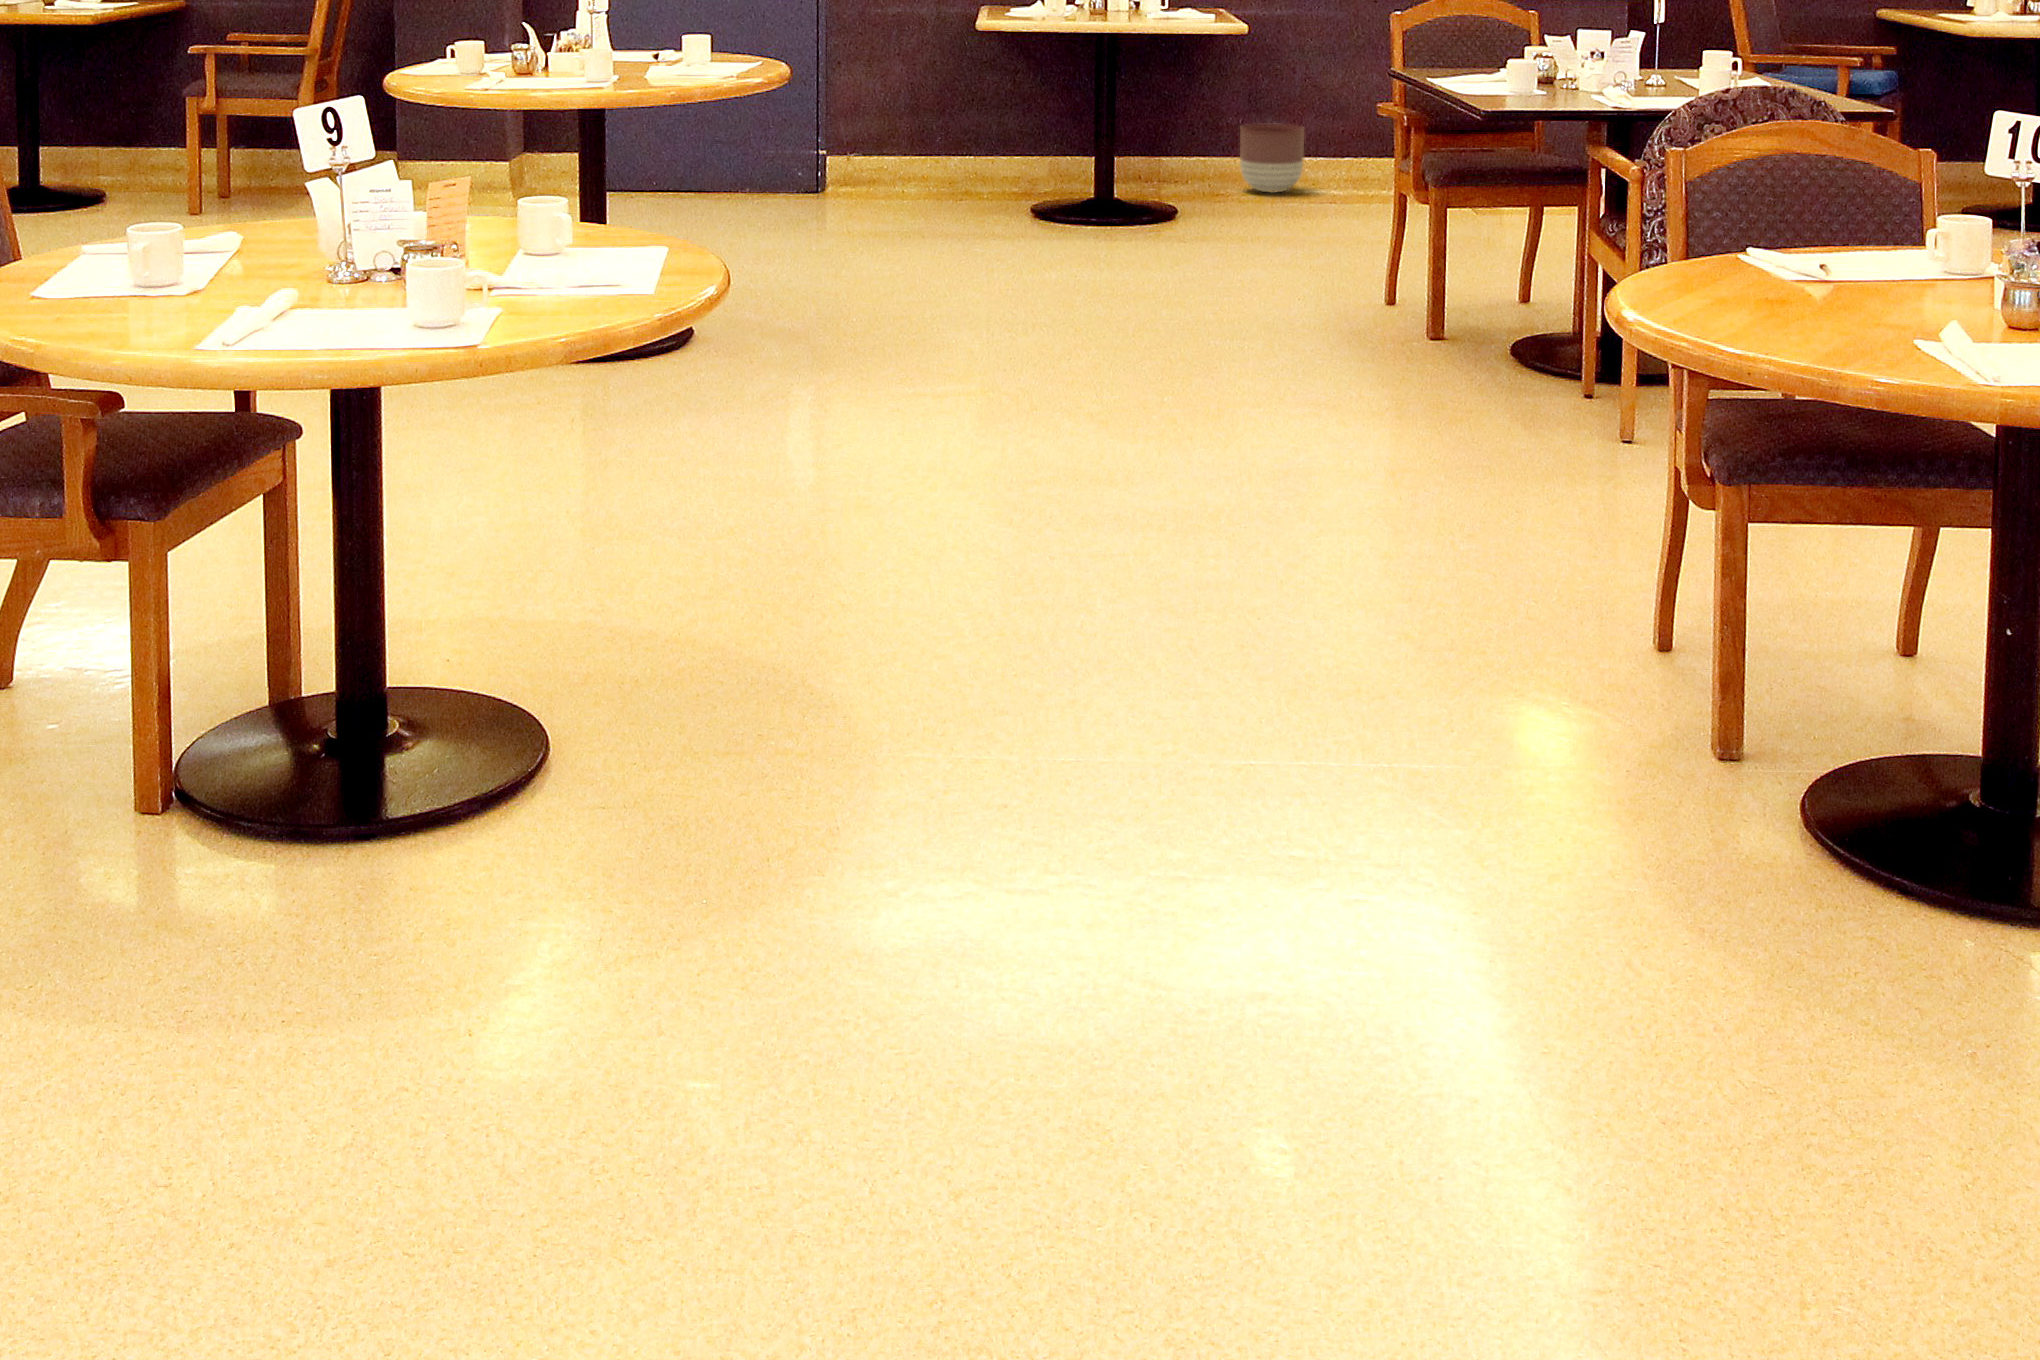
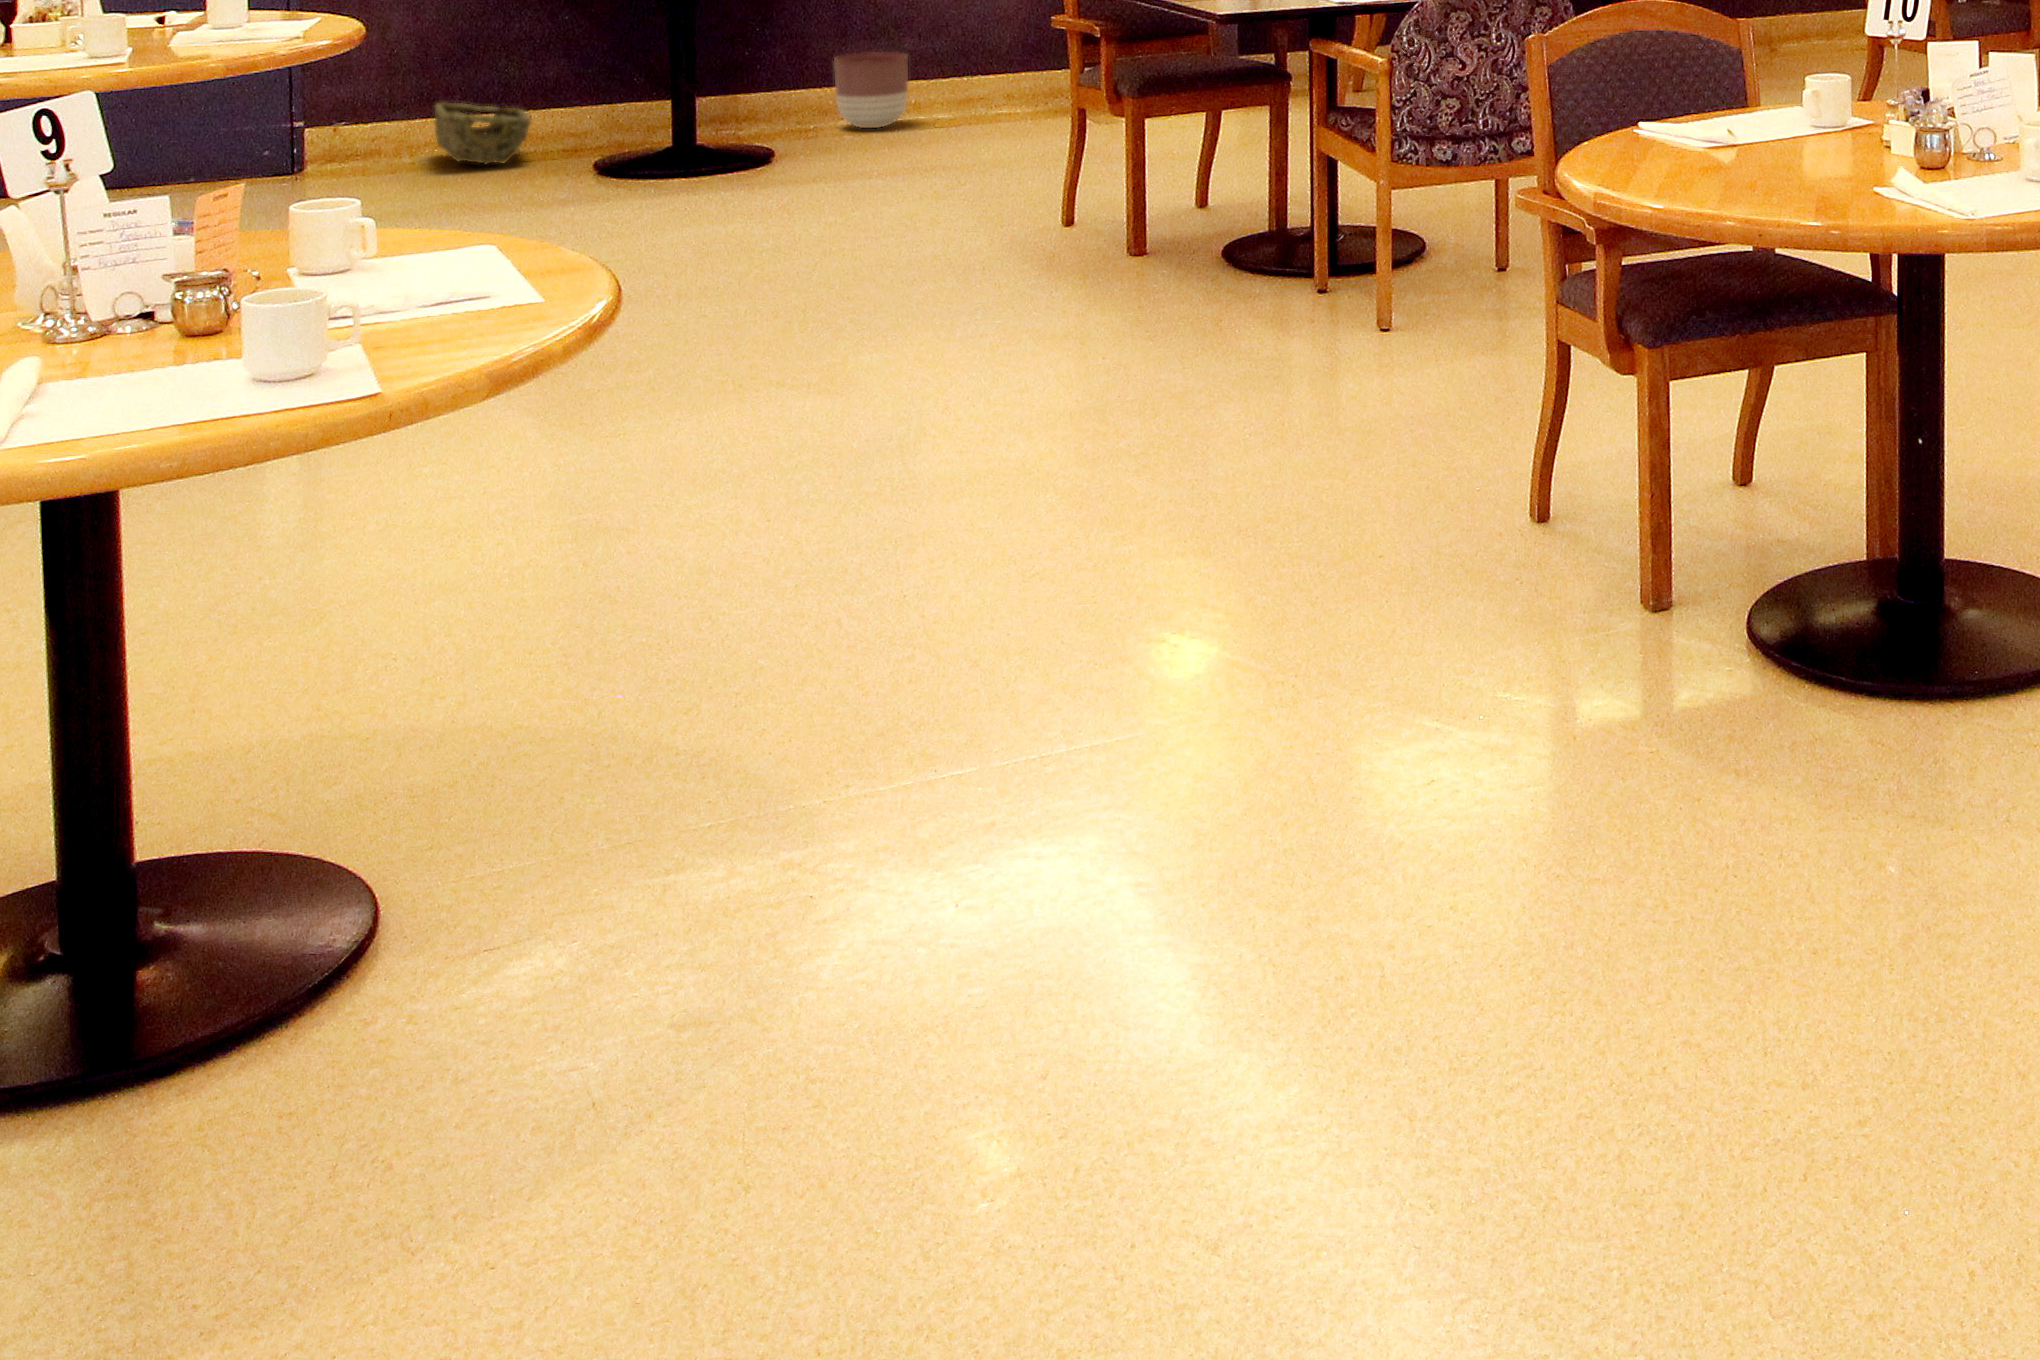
woven basket: none [917,139,987,195] -> present [435,103,531,164]

